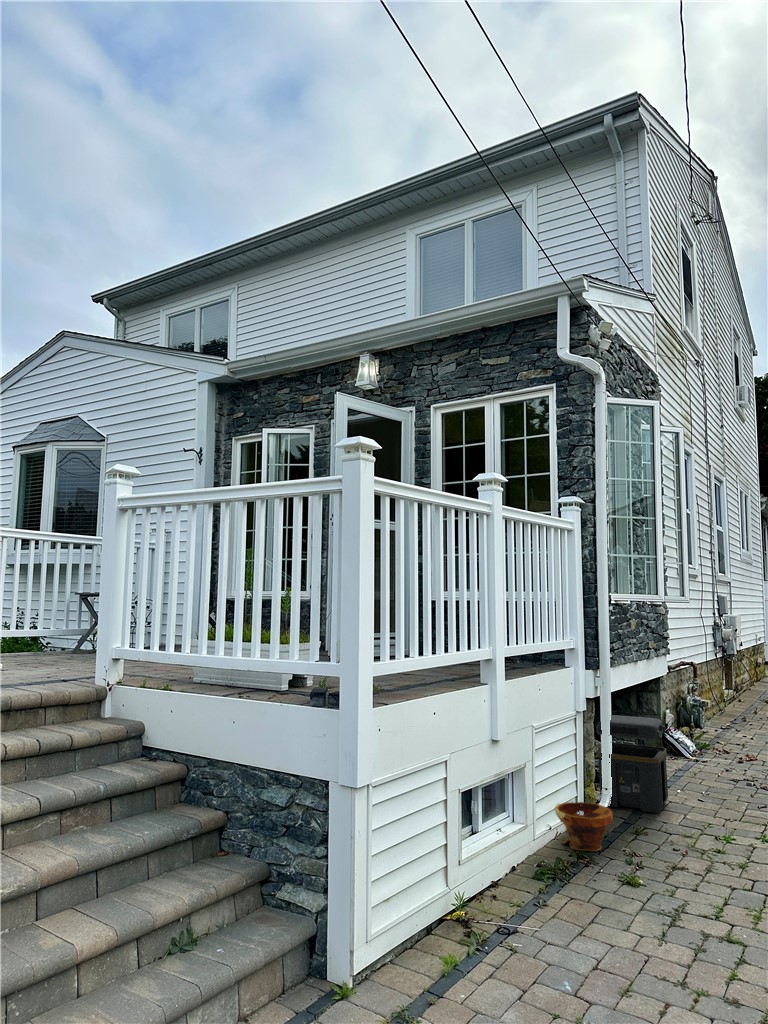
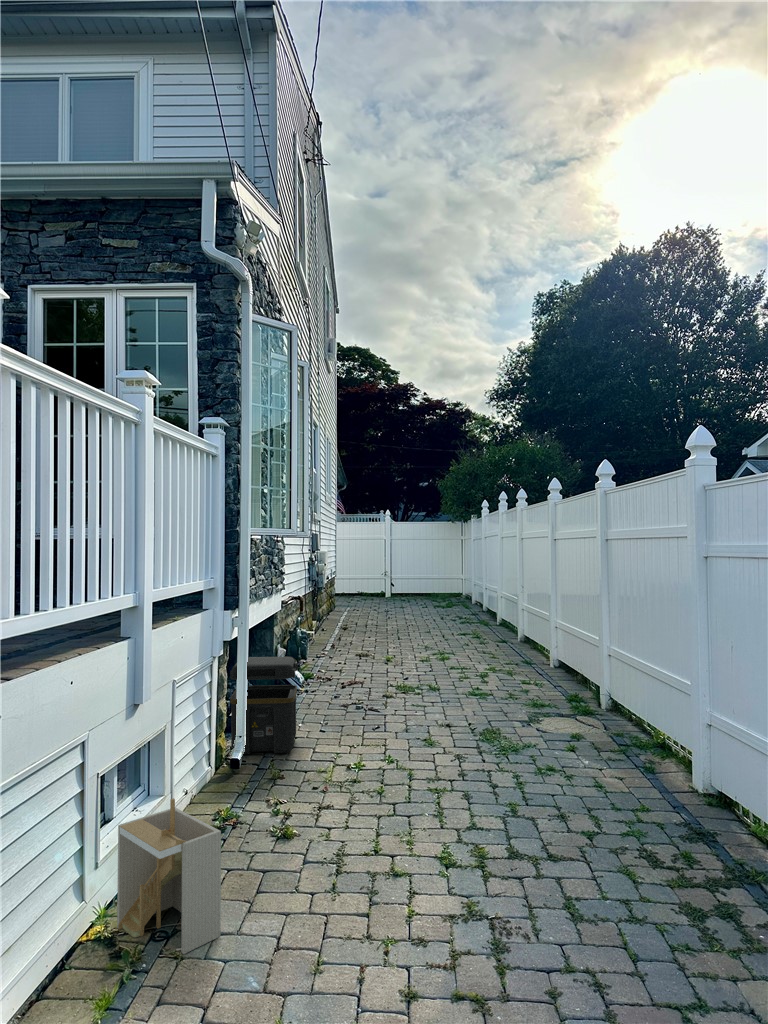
planter: present [555,802,613,851] -> none [195,756,259,812]
storage bin: none [473,816,550,947] -> present [117,798,221,954]

